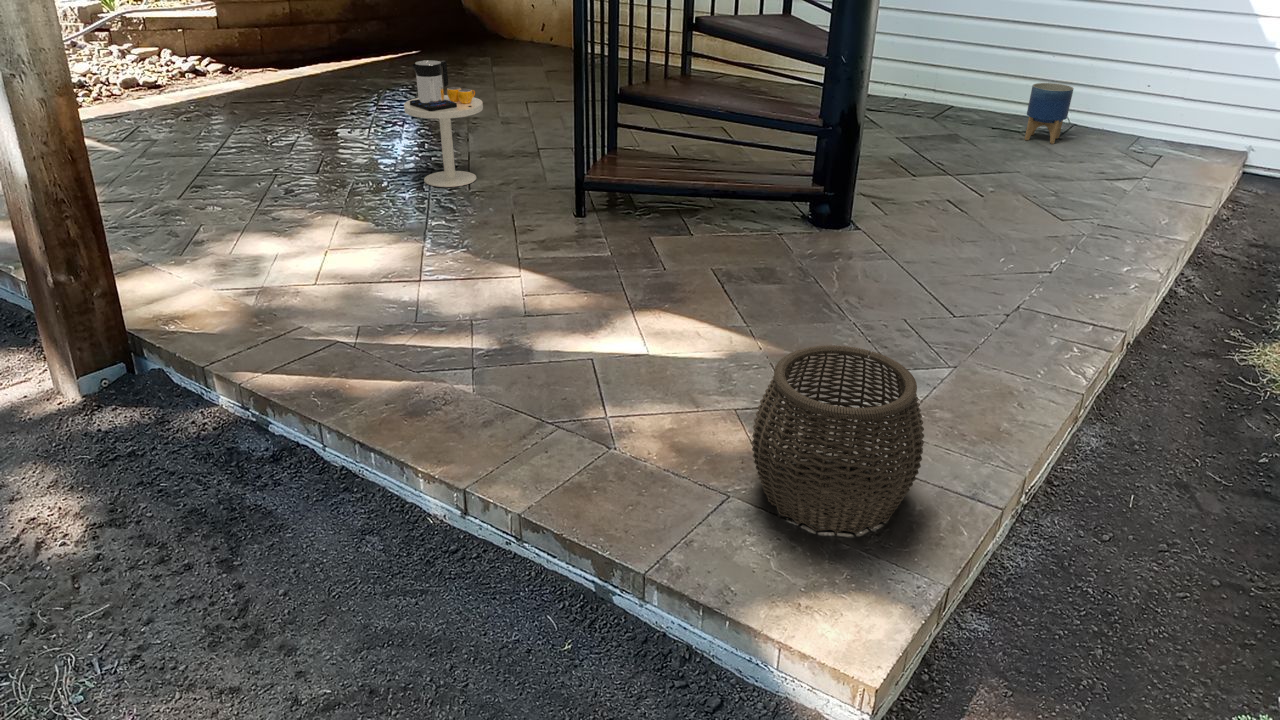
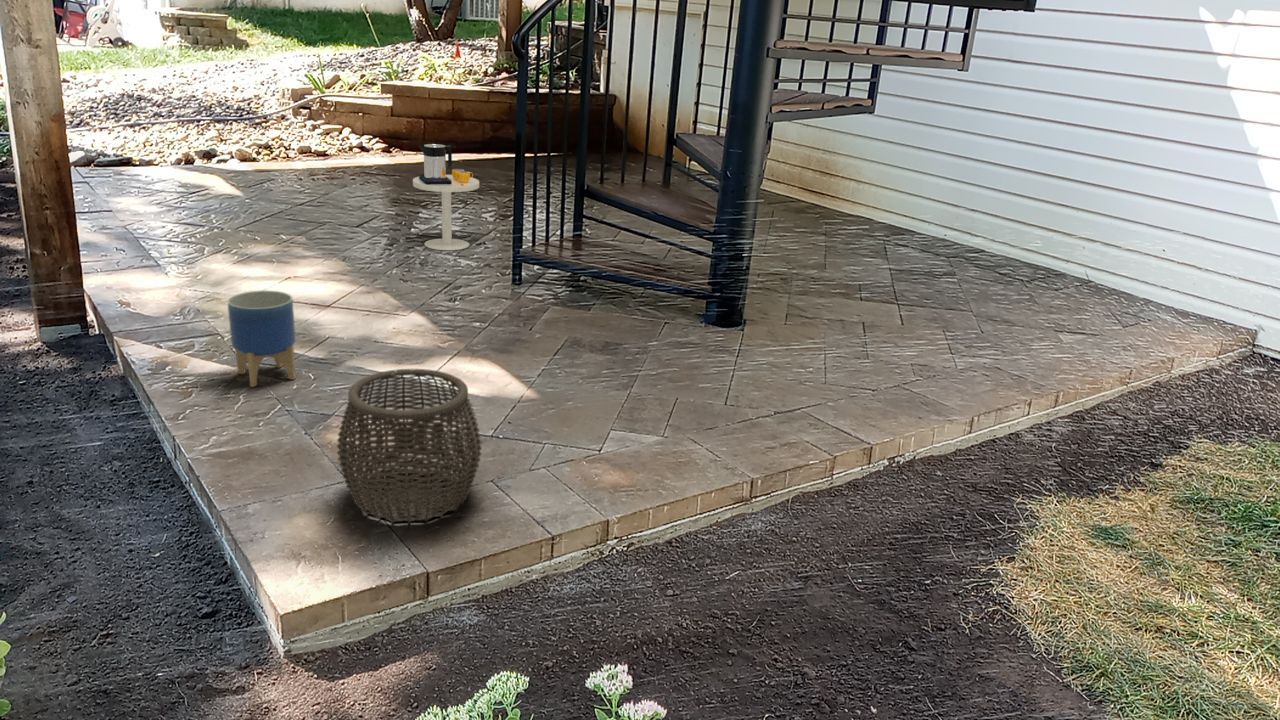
planter: present [1025,83,1074,144] -> present [228,290,296,387]

